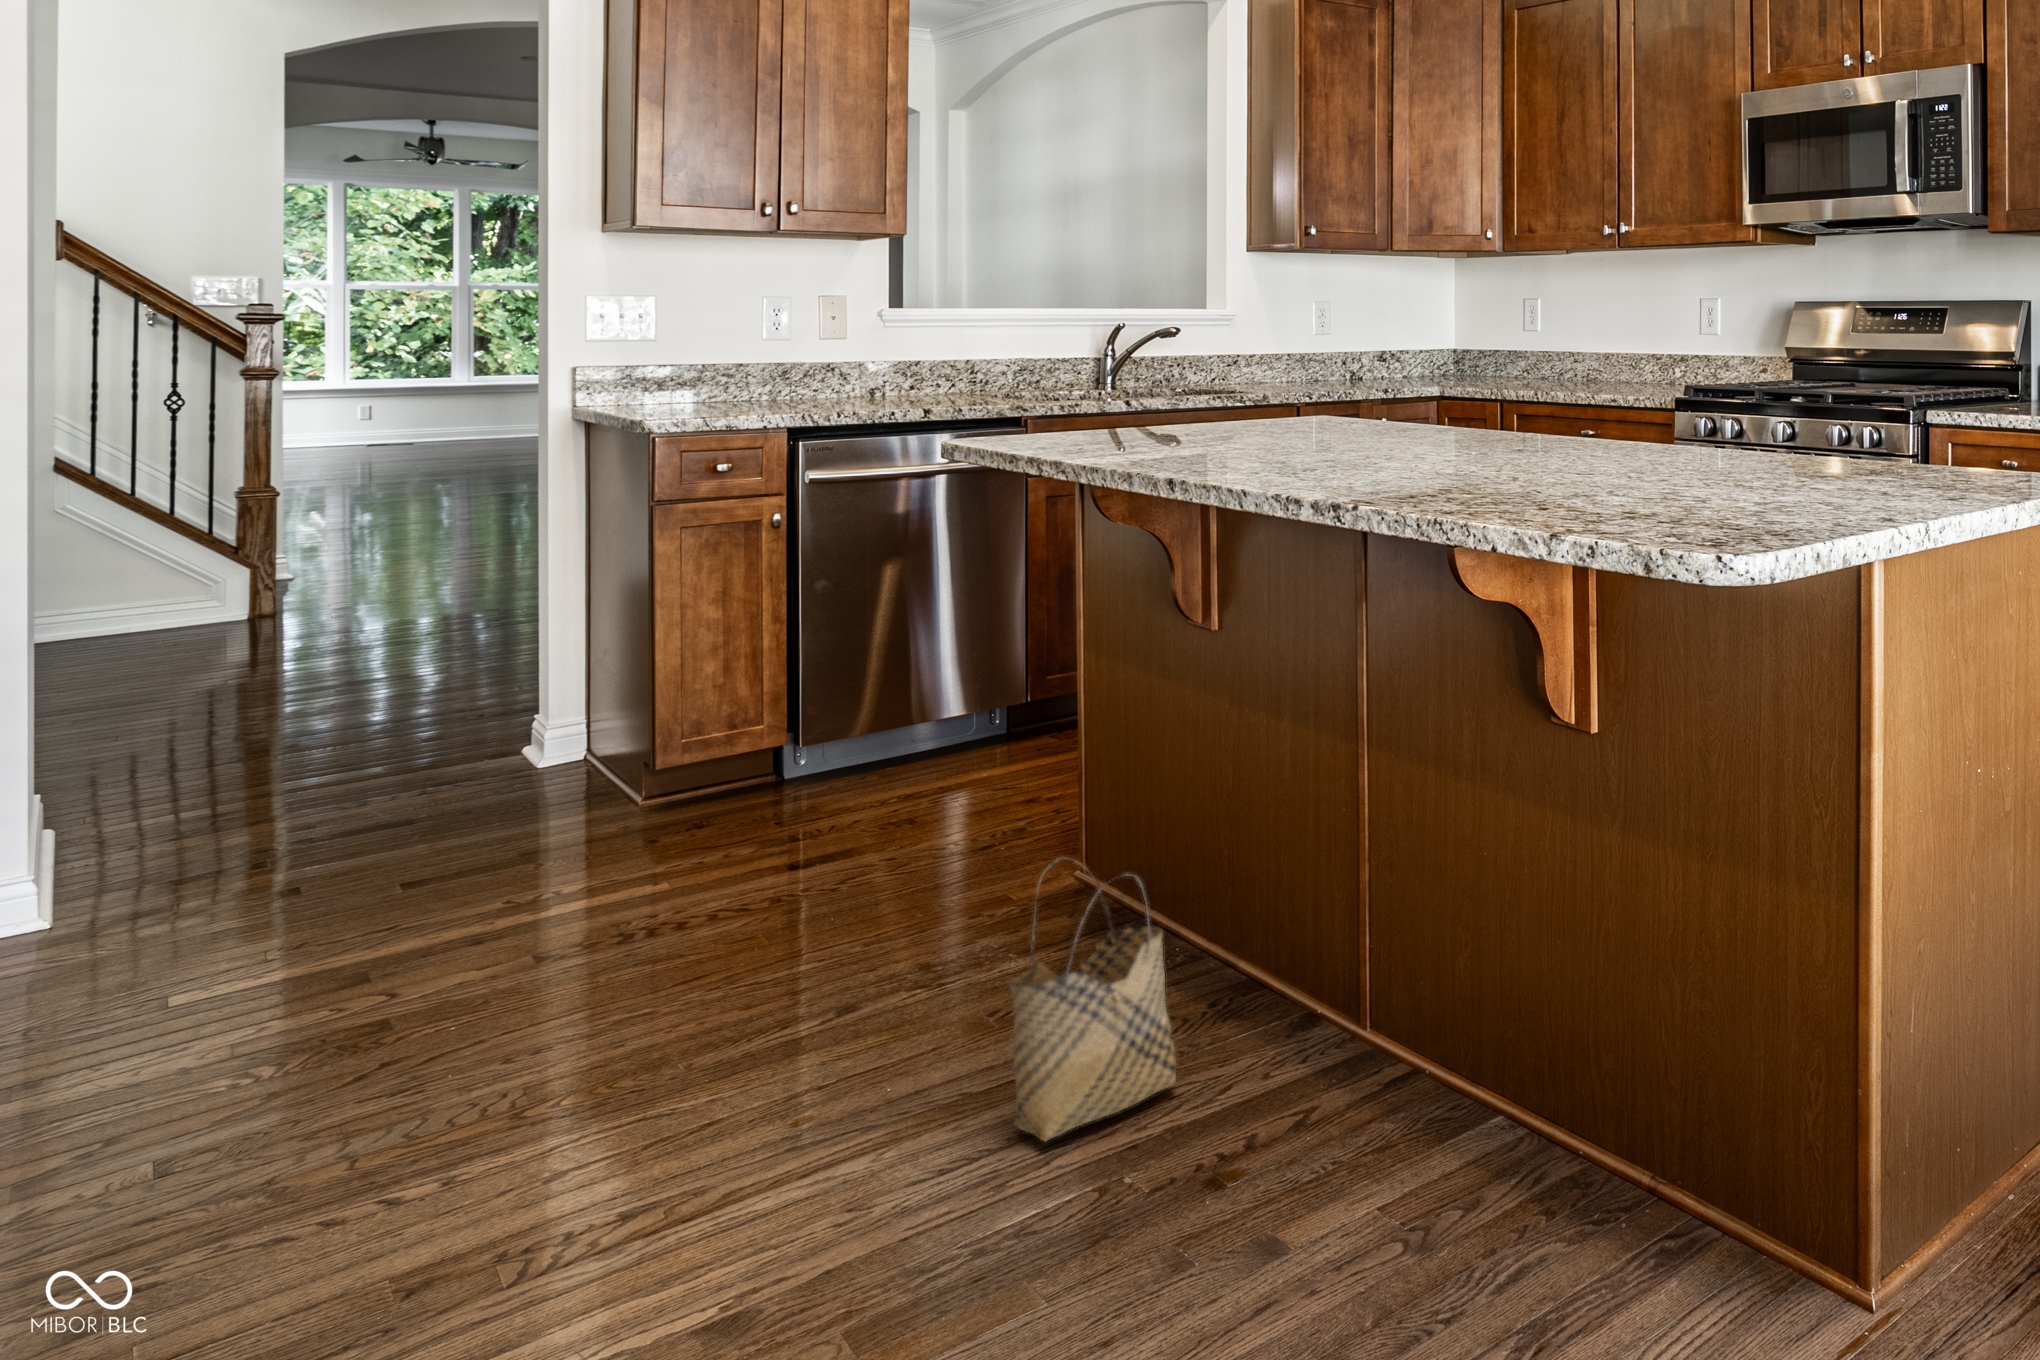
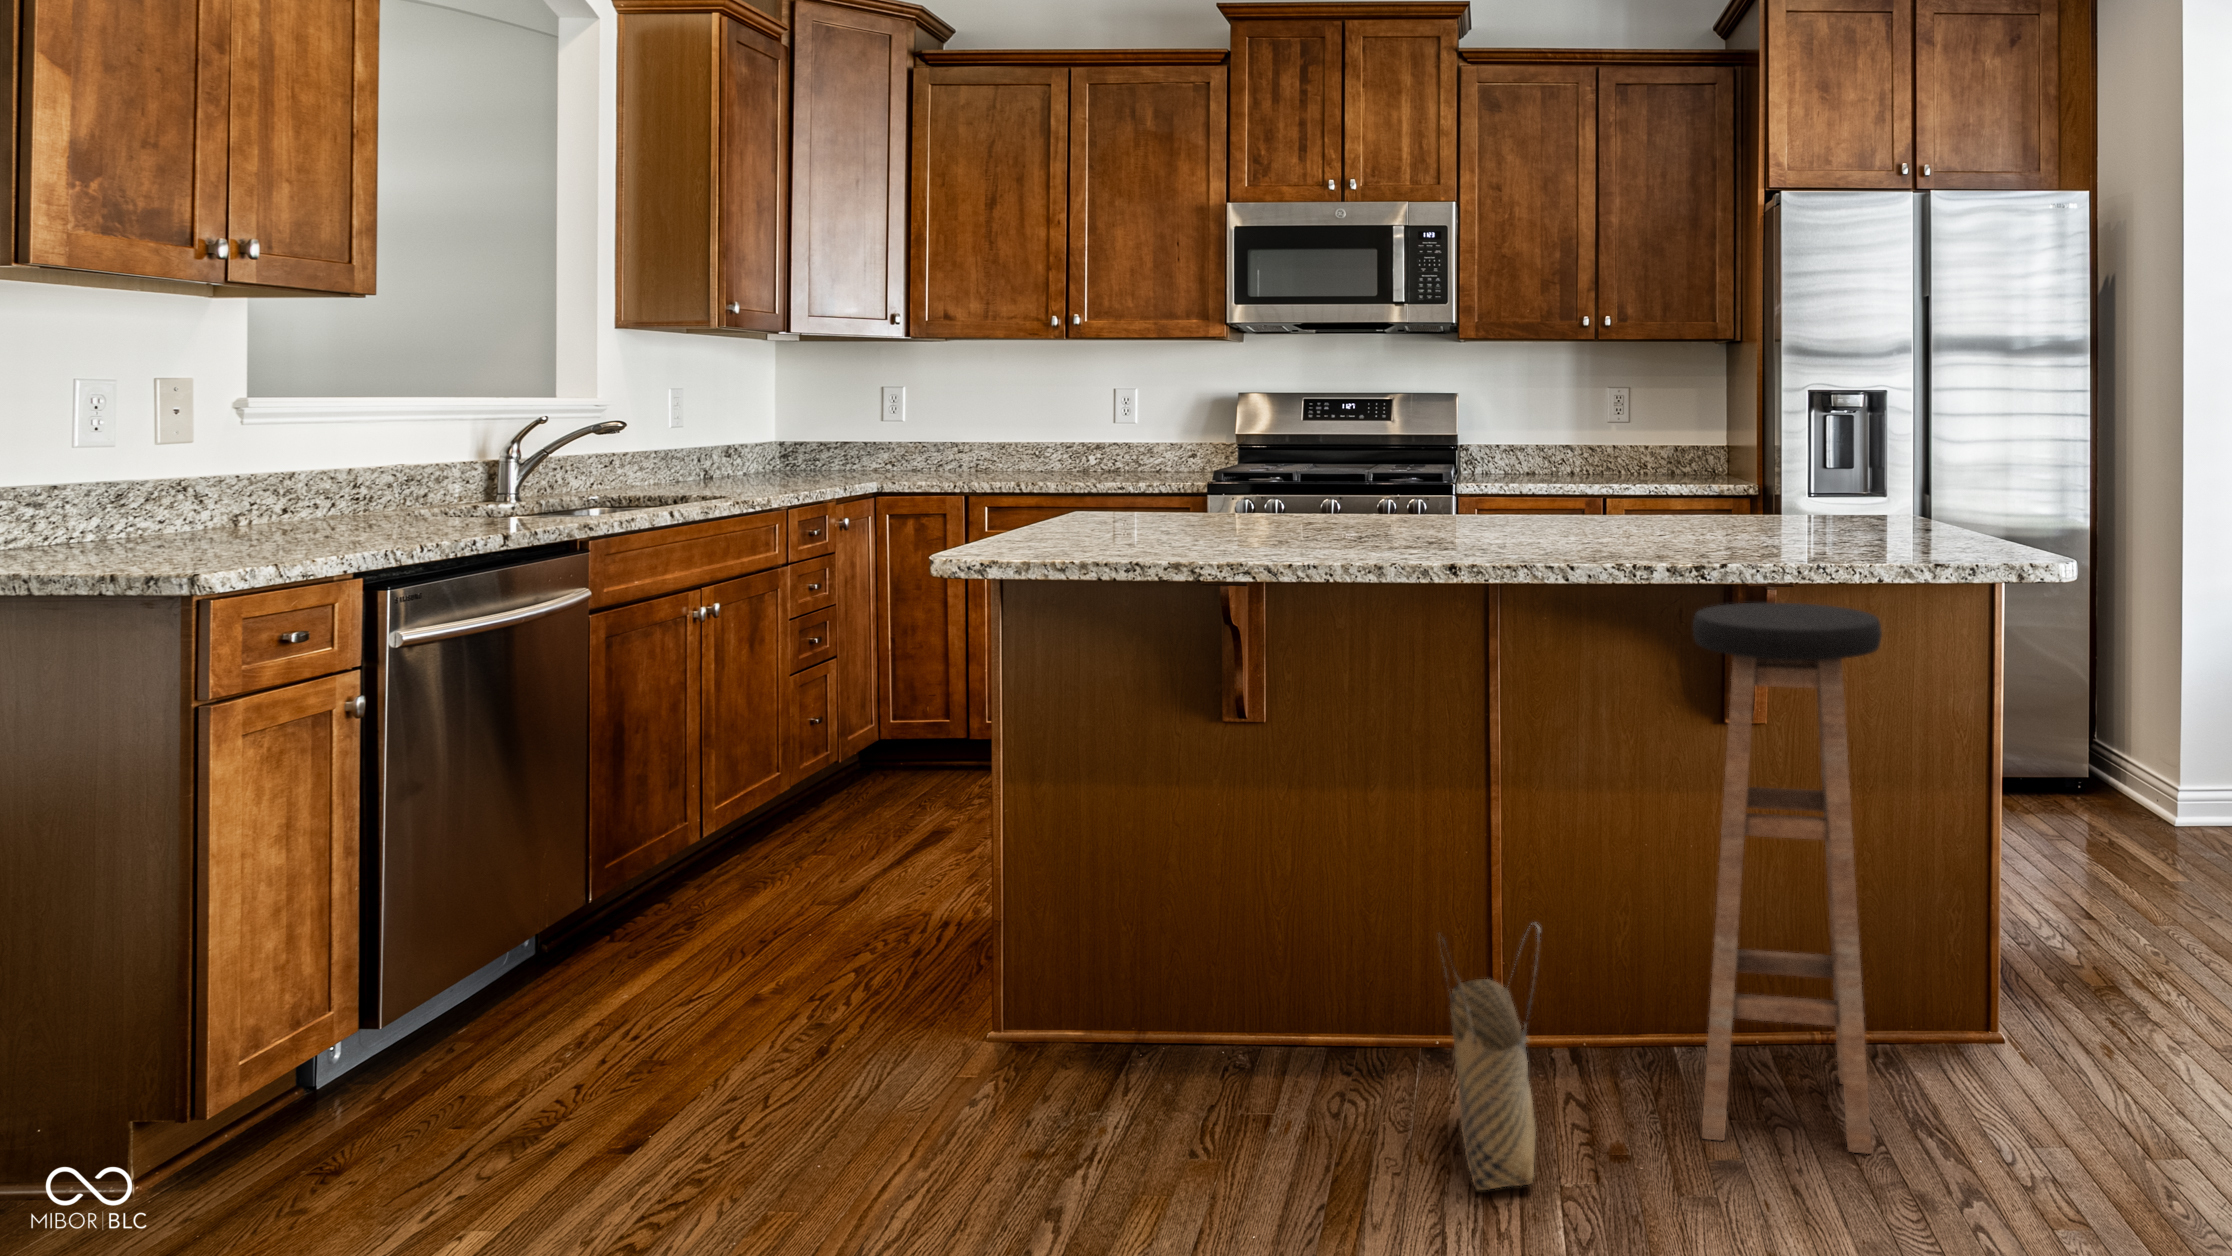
bar stool: none [1260,558,1536,1293] -> present [1693,603,1882,1154]

